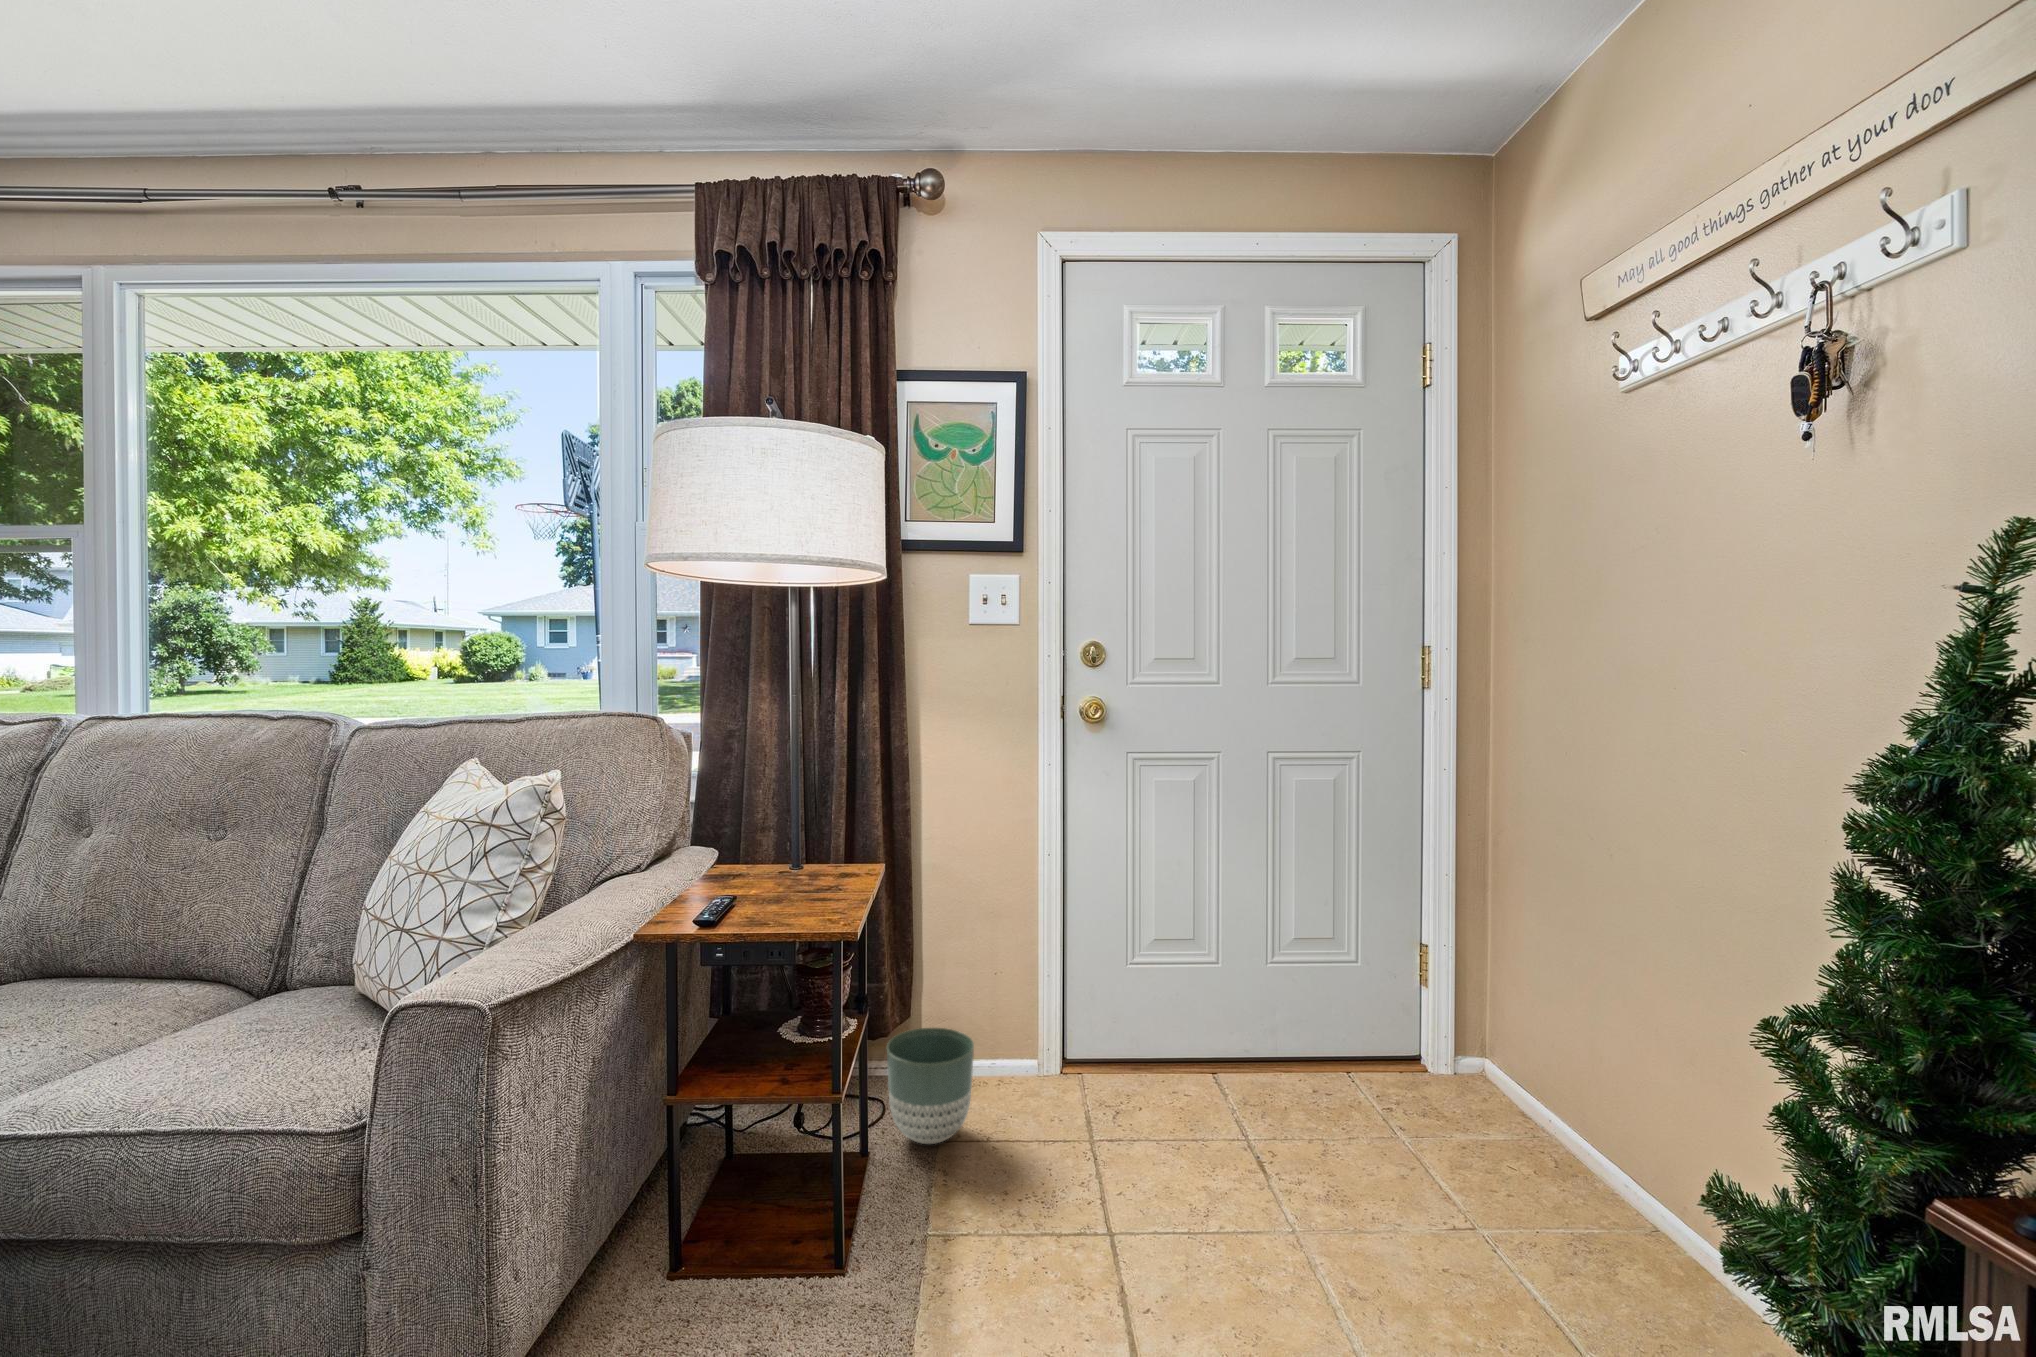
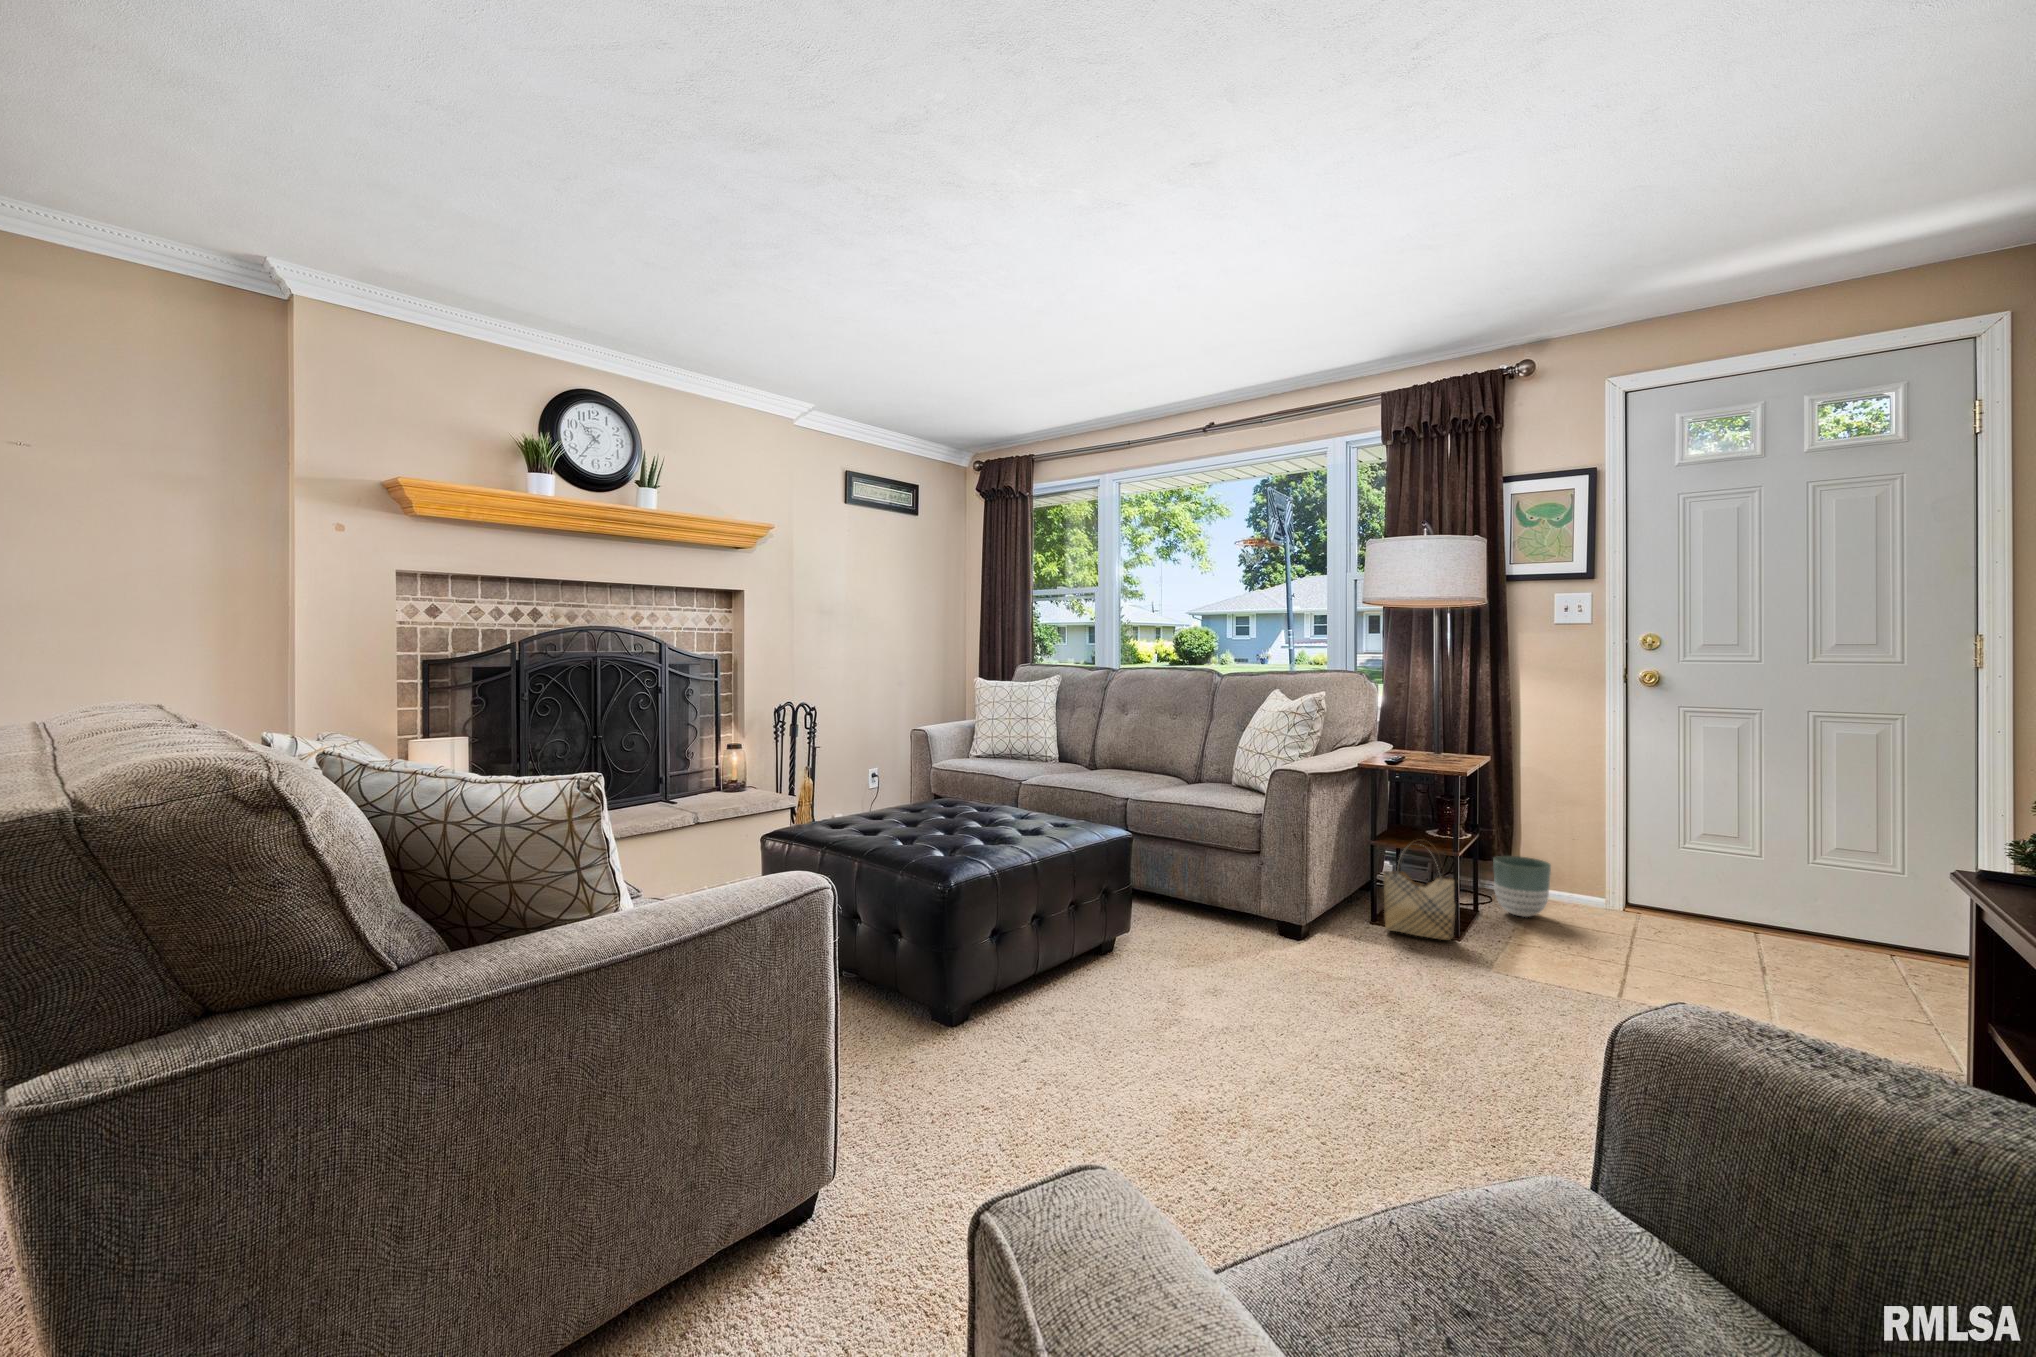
woven basket: none [679,1078,832,1307] -> present [1383,841,1456,940]

